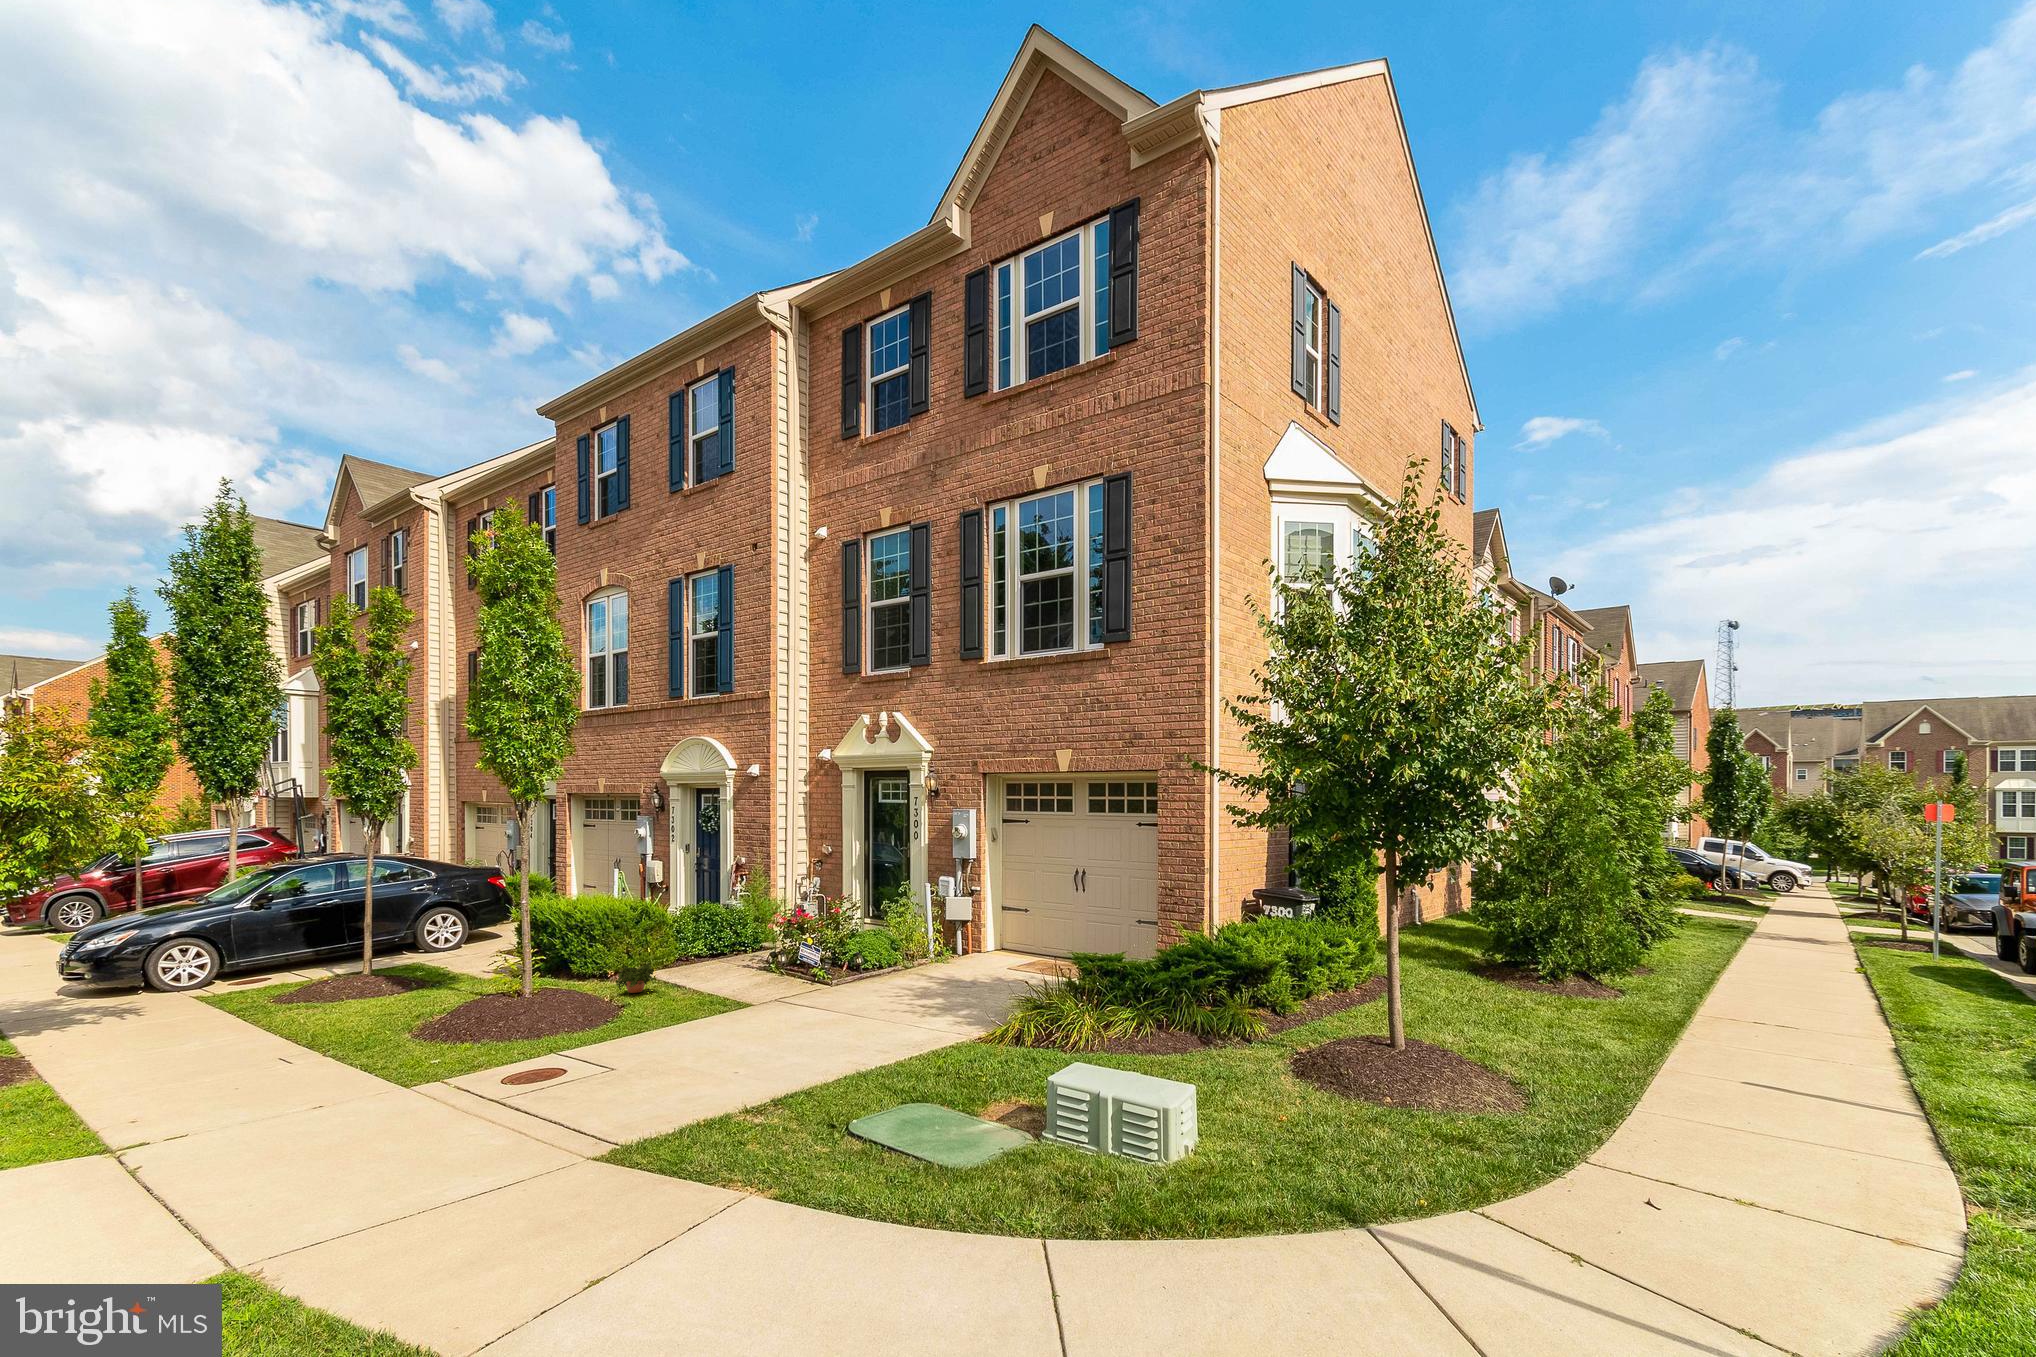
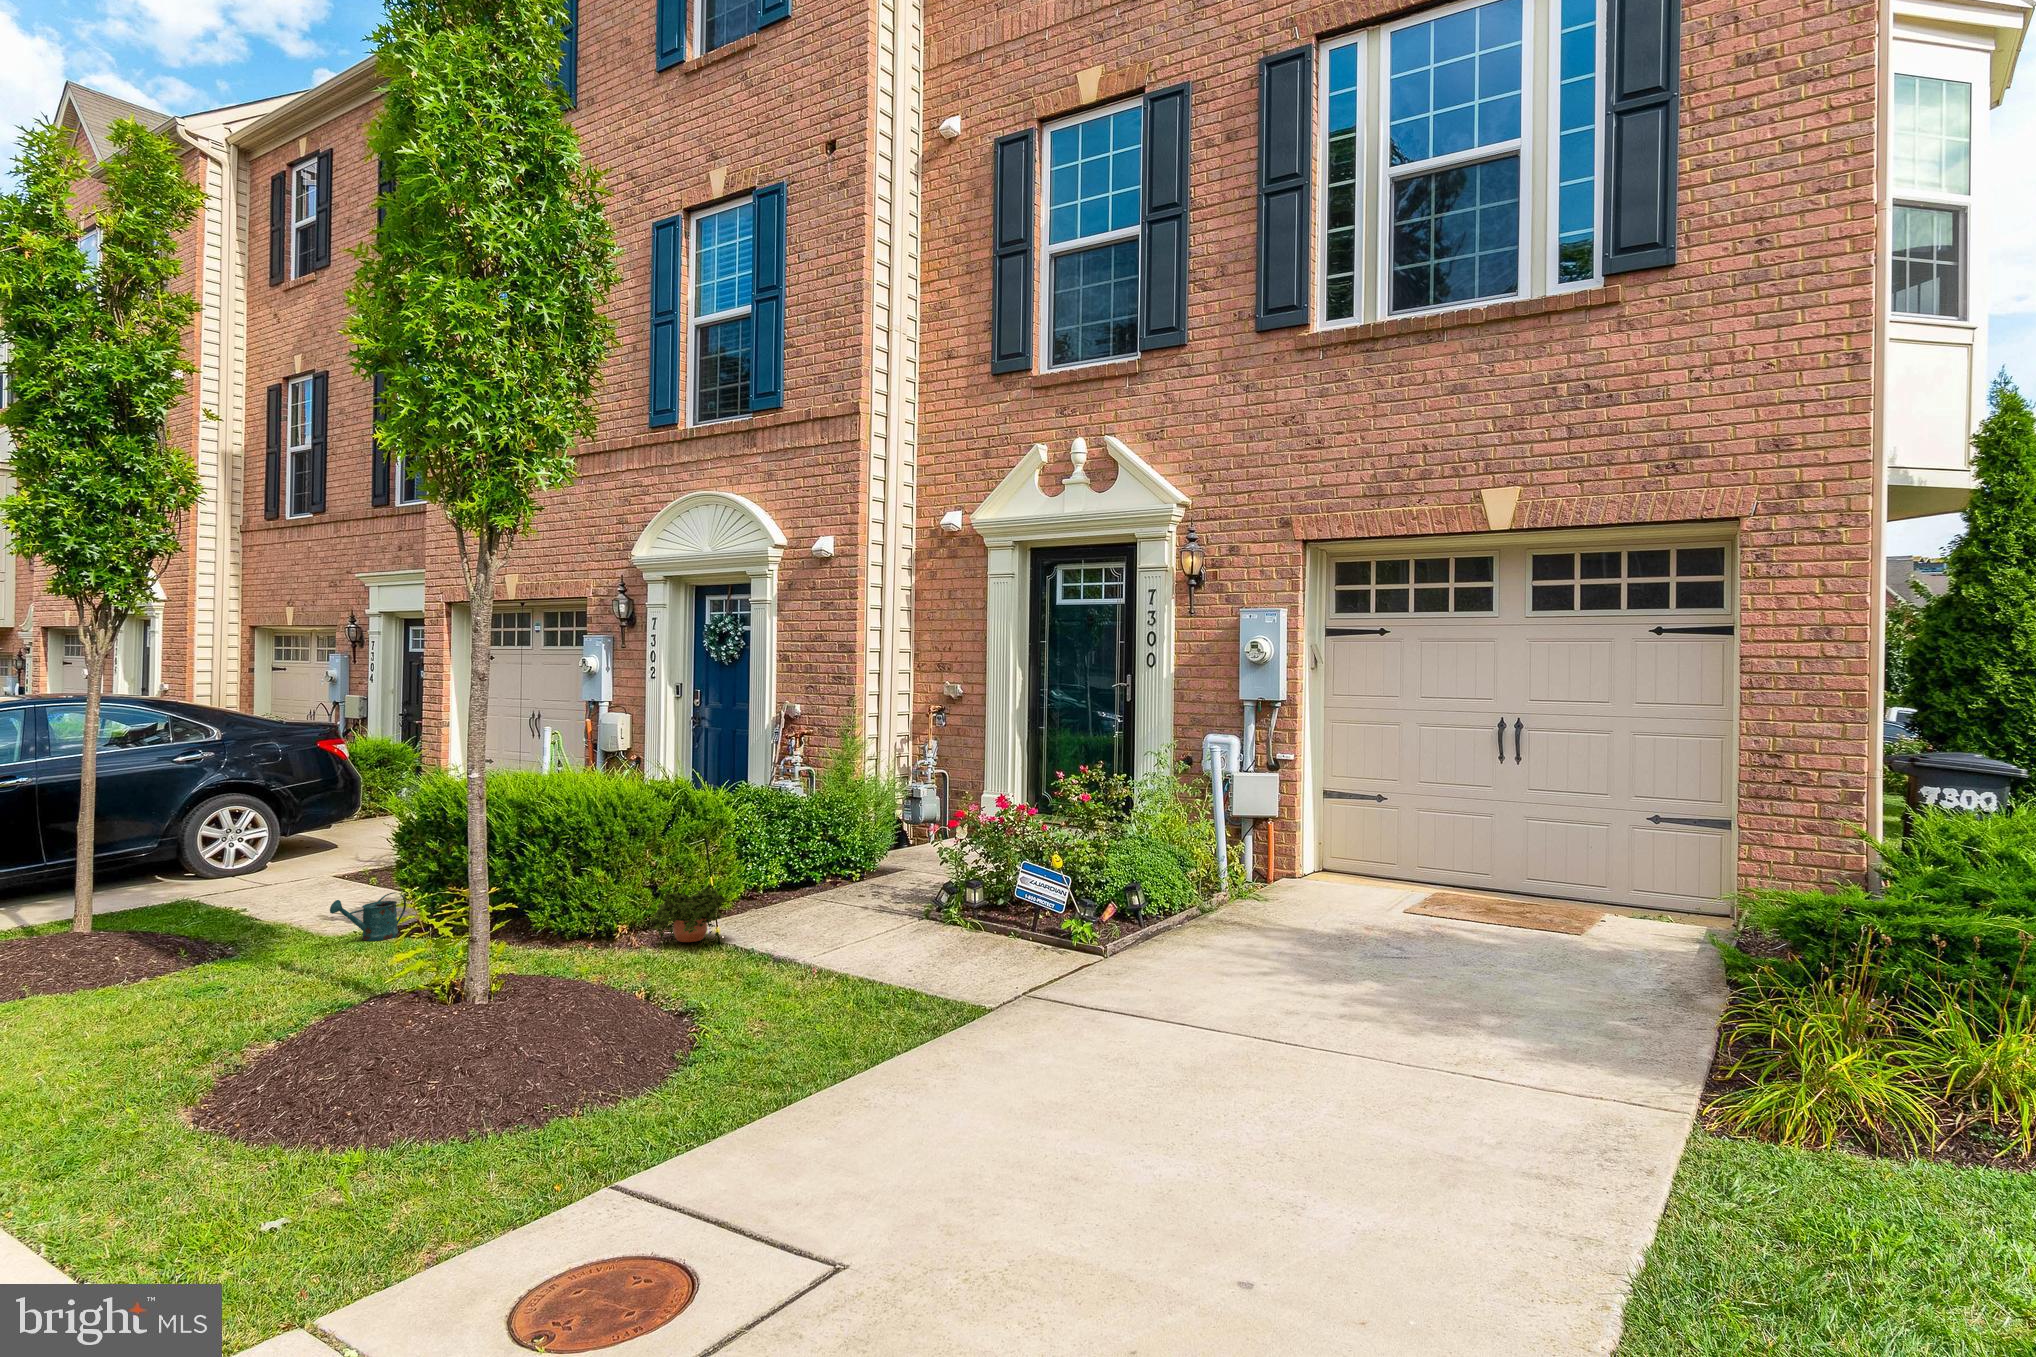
watering can: none [463,968,502,993] -> present [330,892,406,941]

